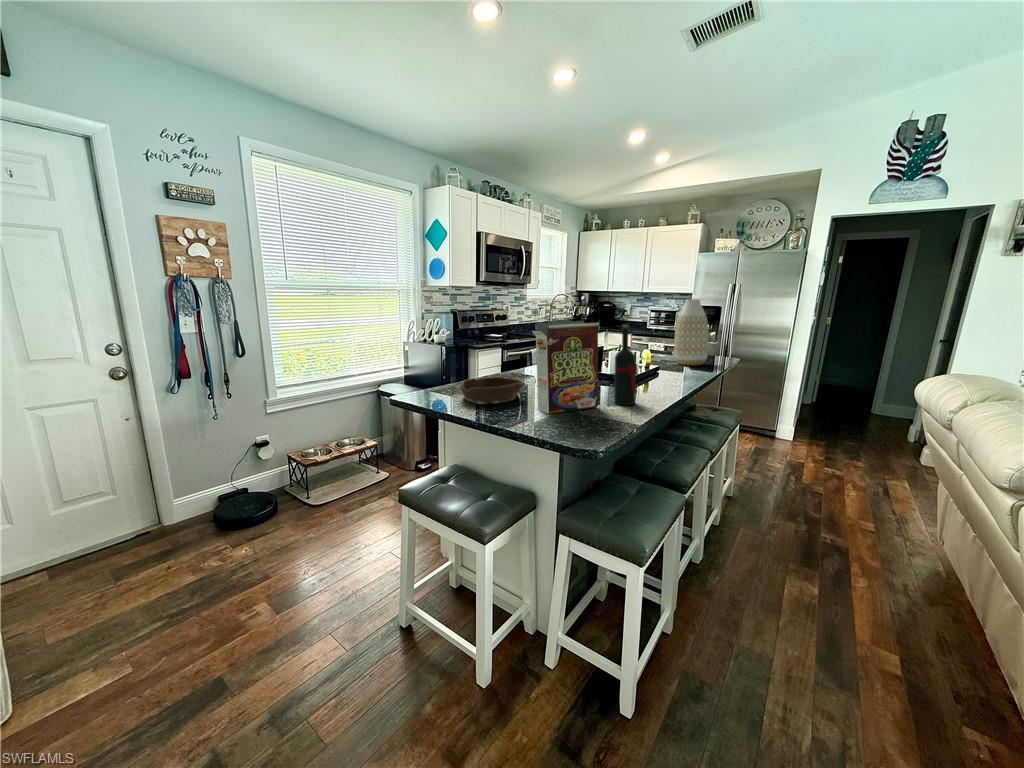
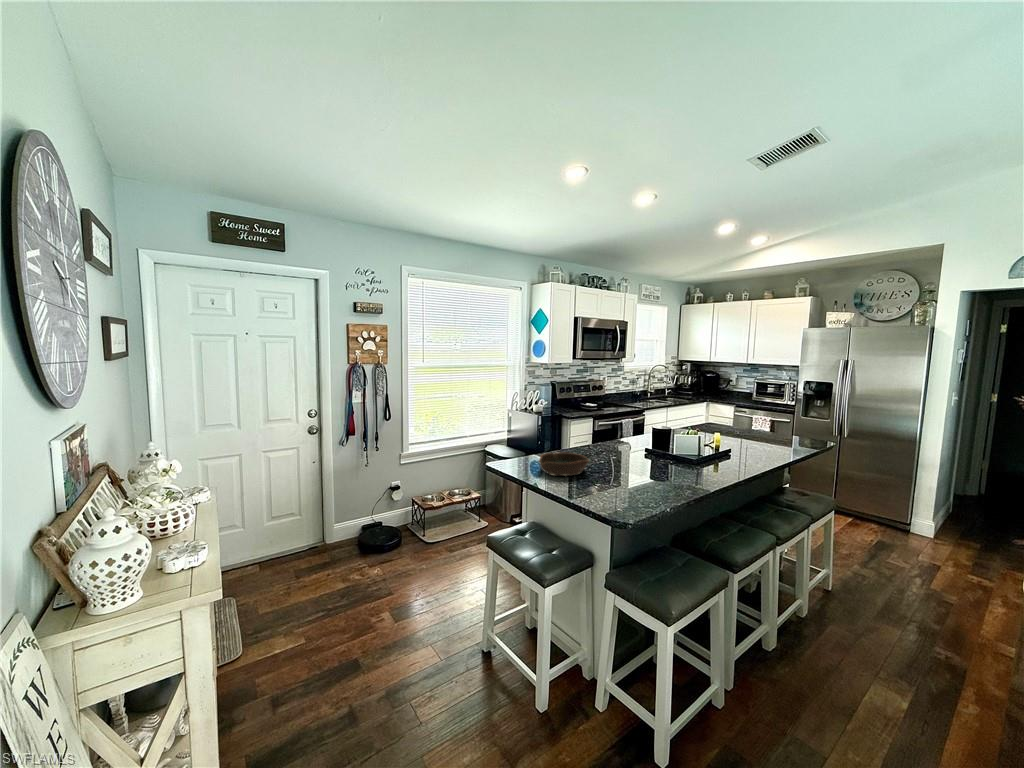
vase: present [674,299,708,365] -> none [751,386,785,449]
cereal box: present [532,320,600,414] -> none [592,413,650,489]
wine bottle: present [614,325,637,405] -> none [665,418,684,487]

